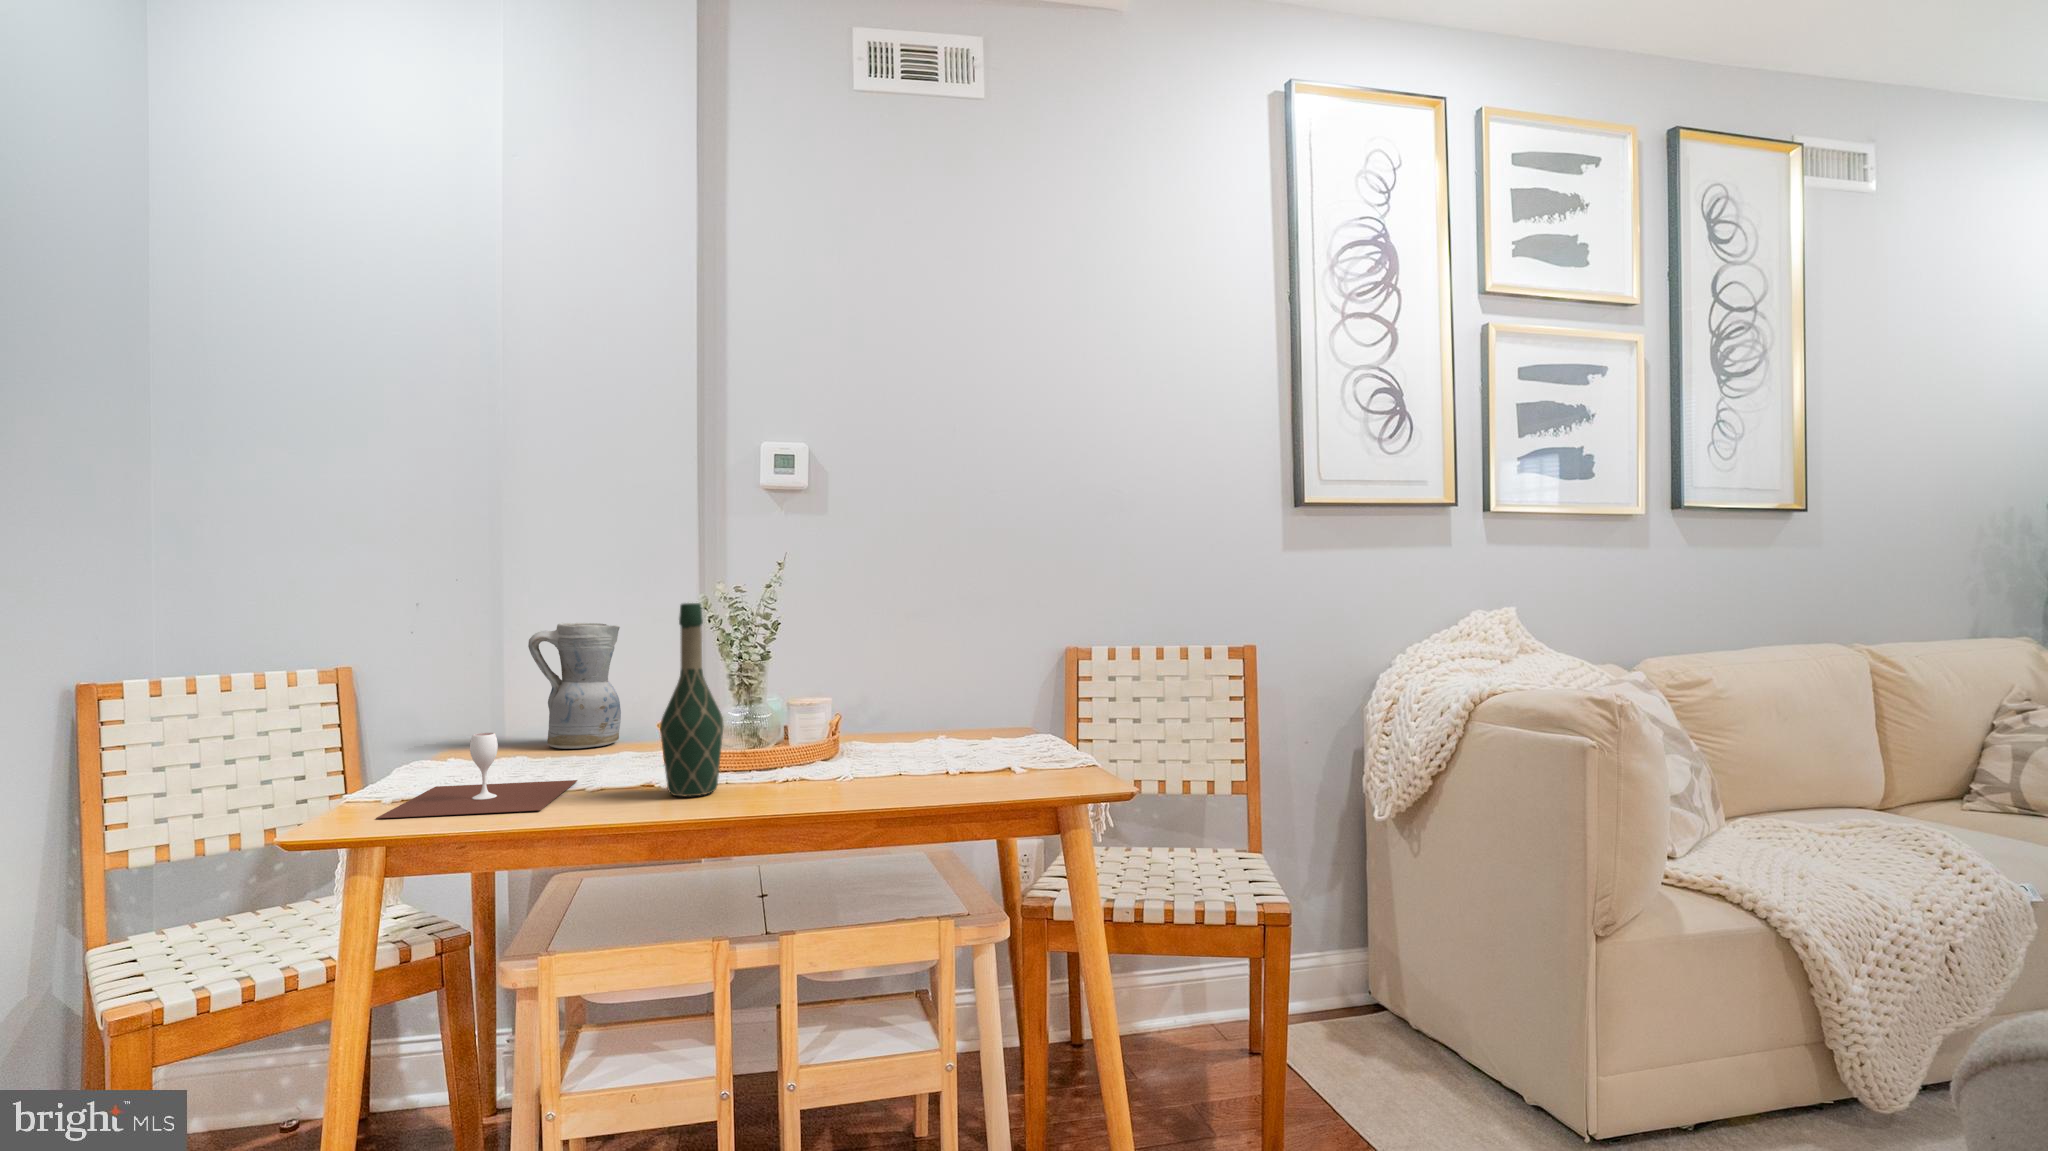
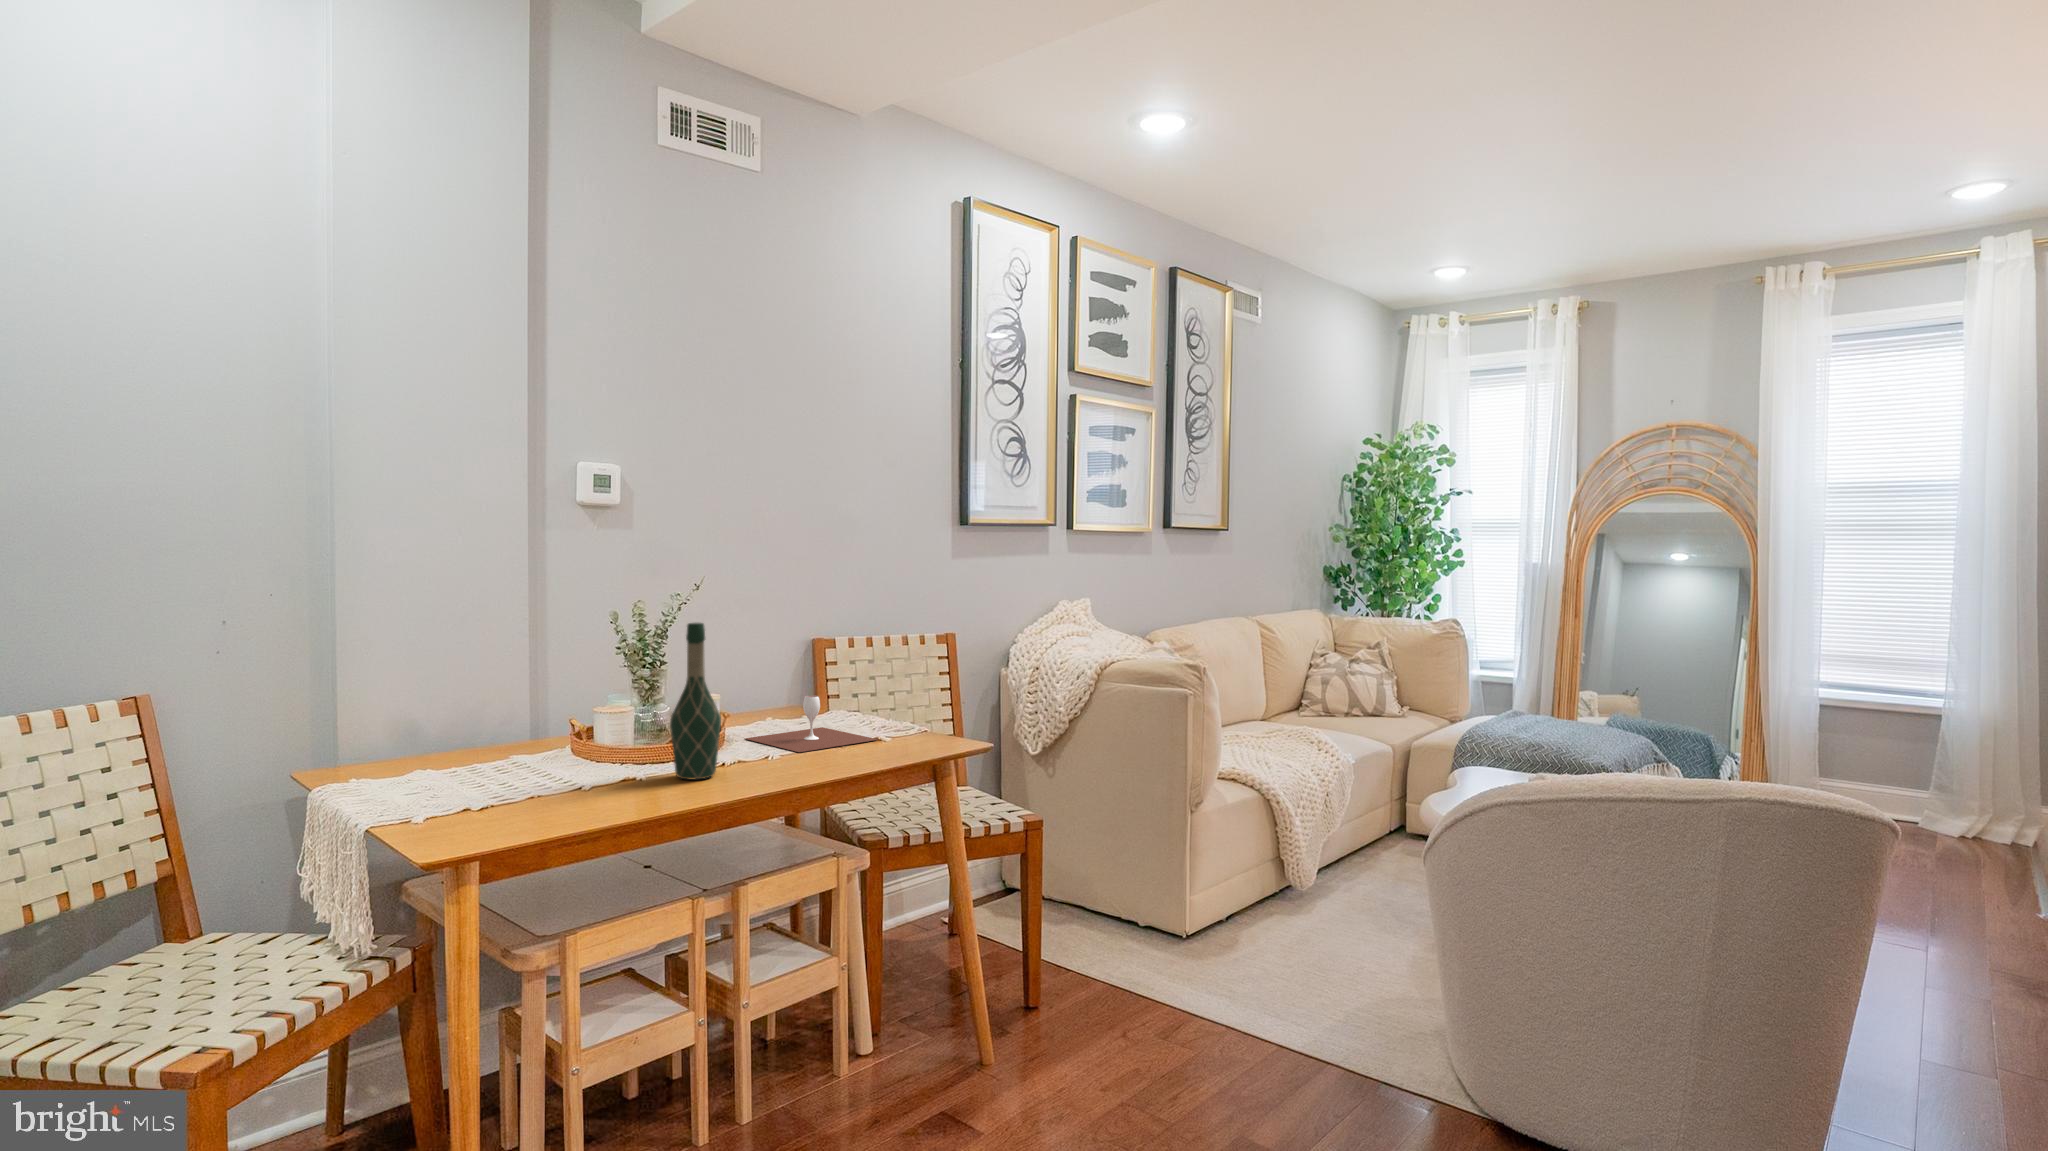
ceramic pitcher: present [528,623,621,749] -> none [392,637,478,761]
wine glass: present [376,733,577,819] -> present [745,696,878,752]

